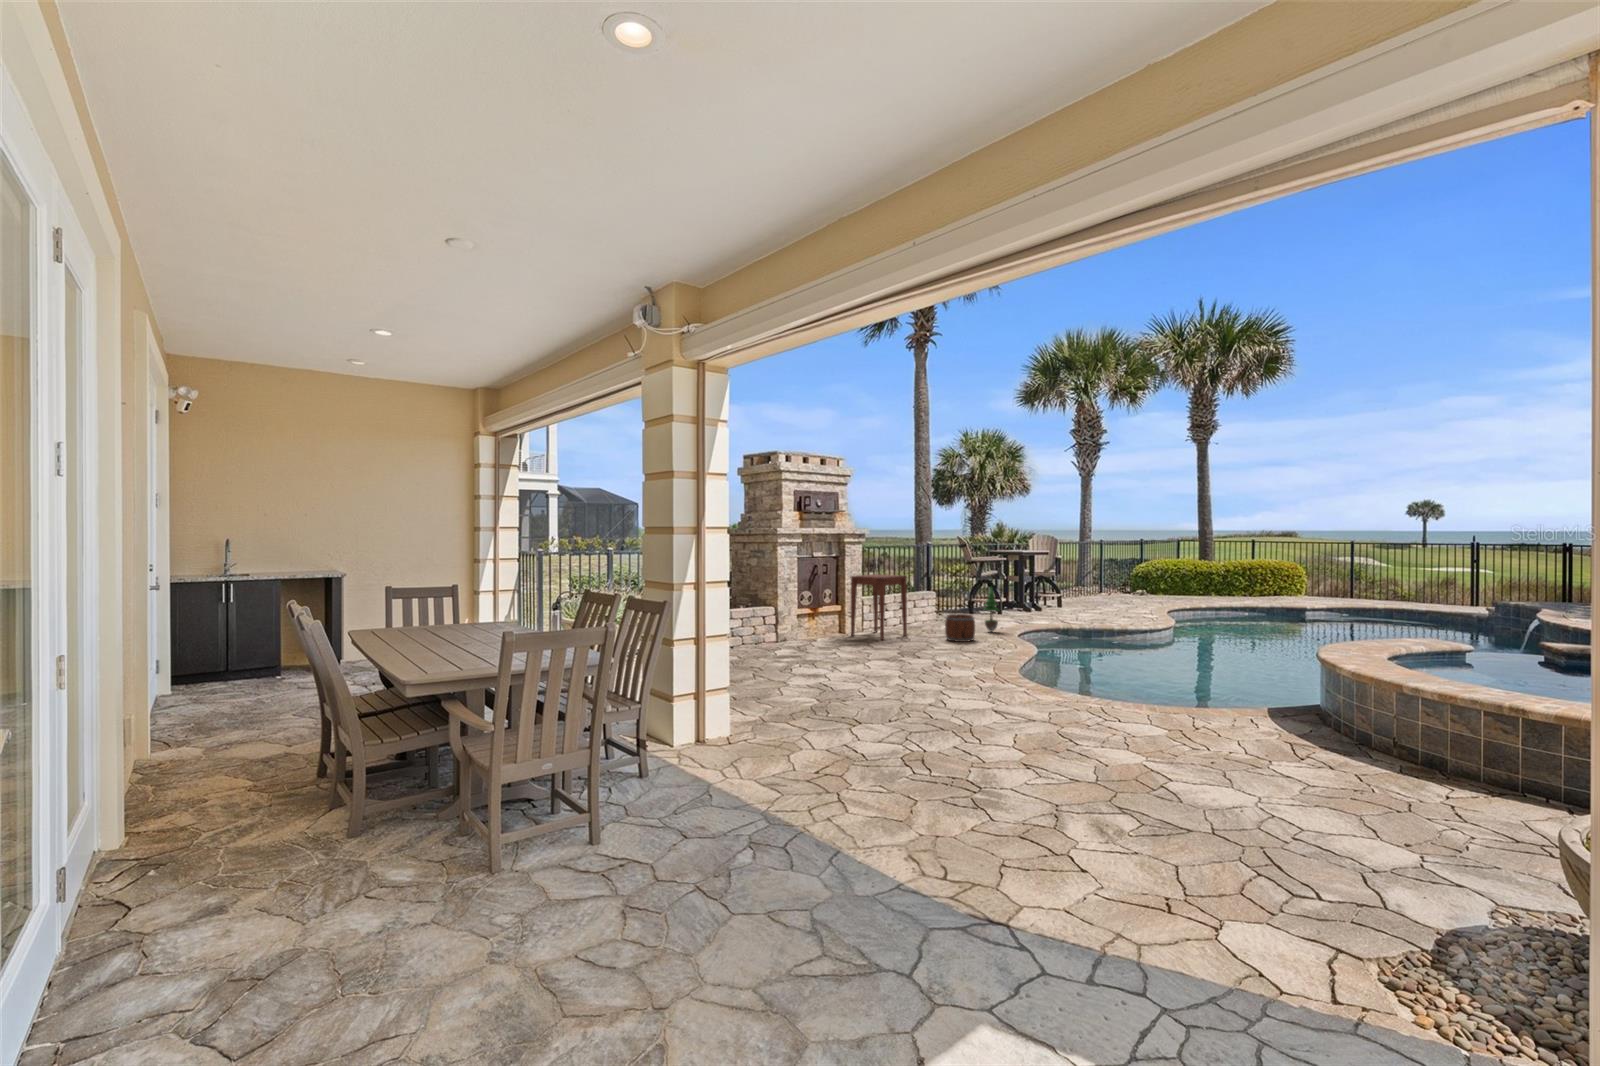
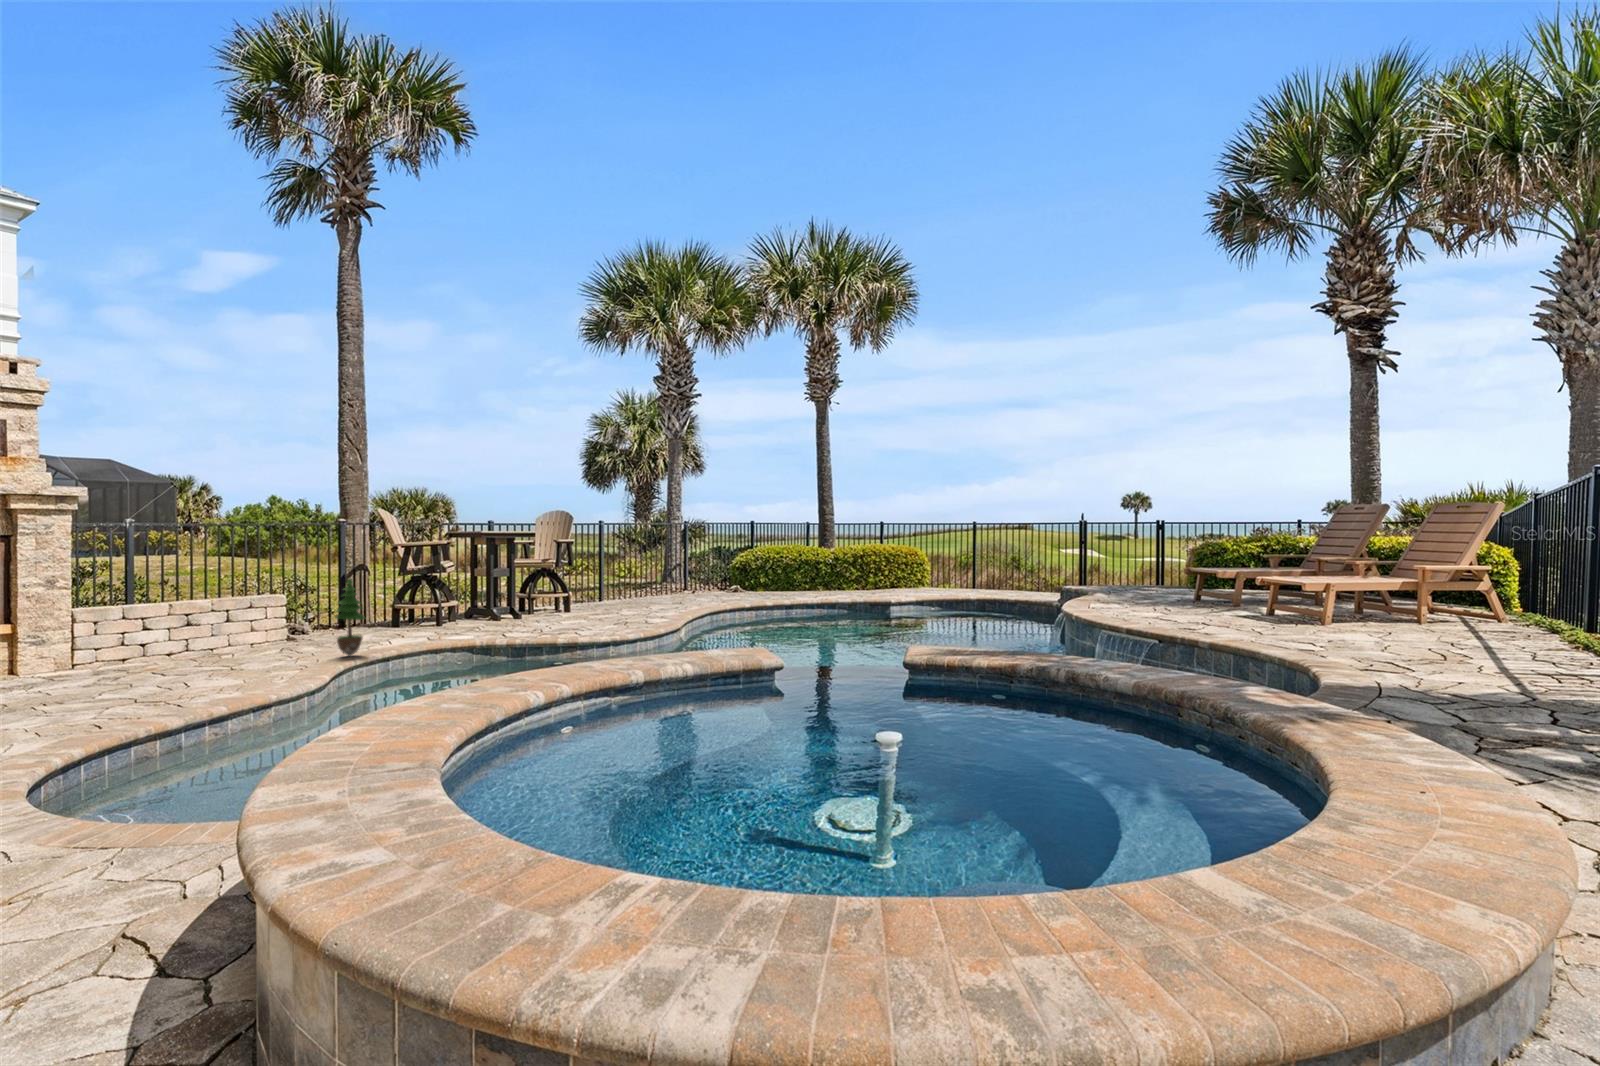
side table: present [850,574,907,640] -> none [15,559,149,685]
bucket: present [945,614,975,642] -> none [194,628,262,680]

